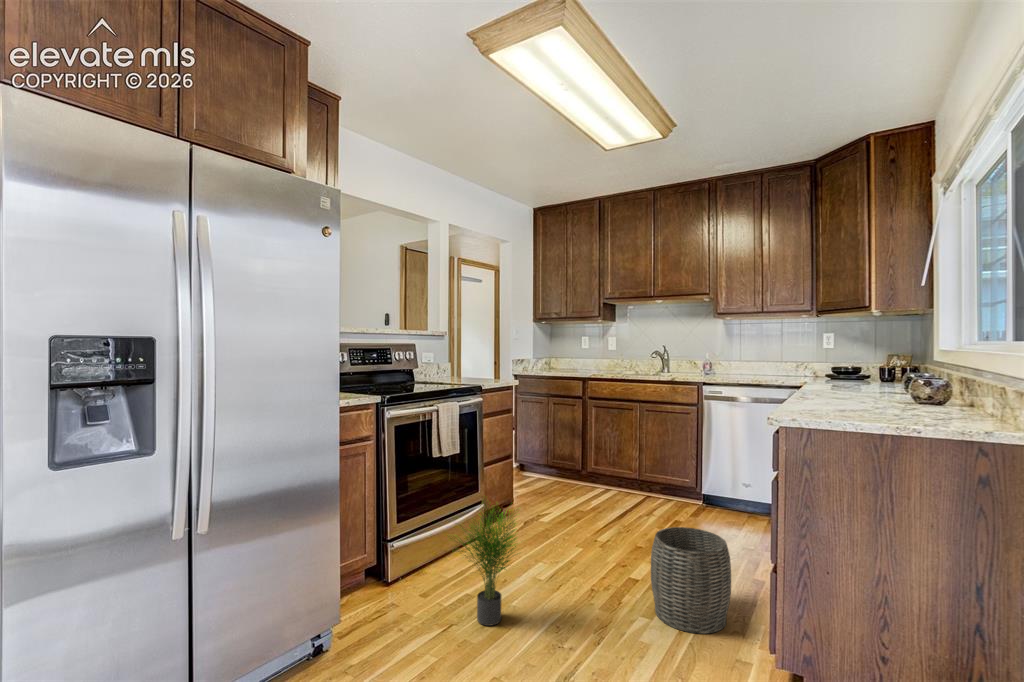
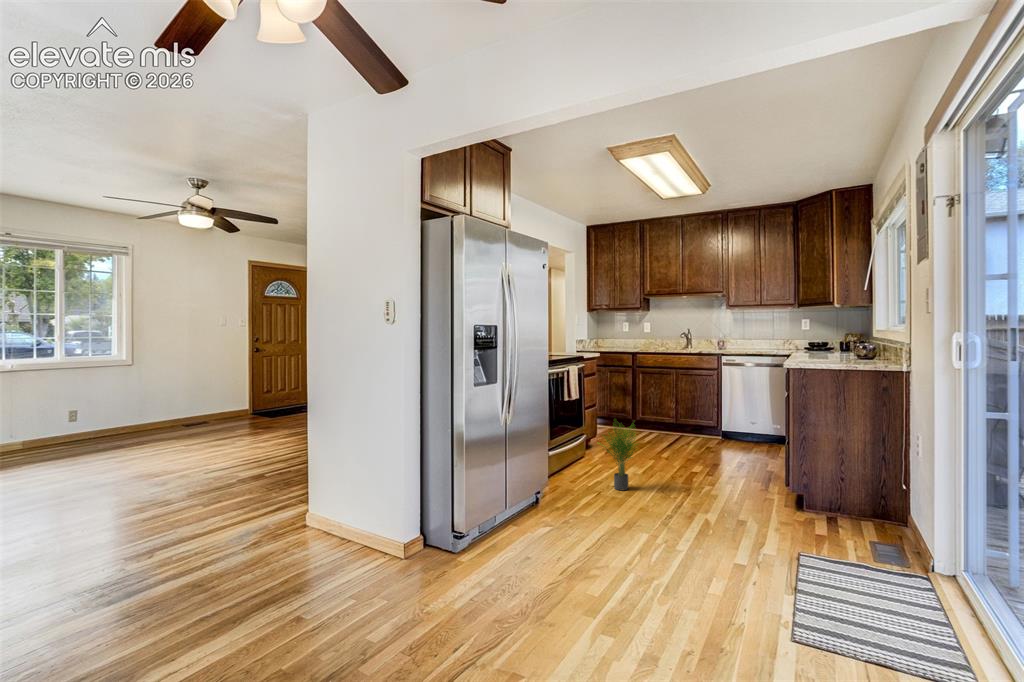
woven basket: present [651,527,731,634] -> none [710,436,757,490]

